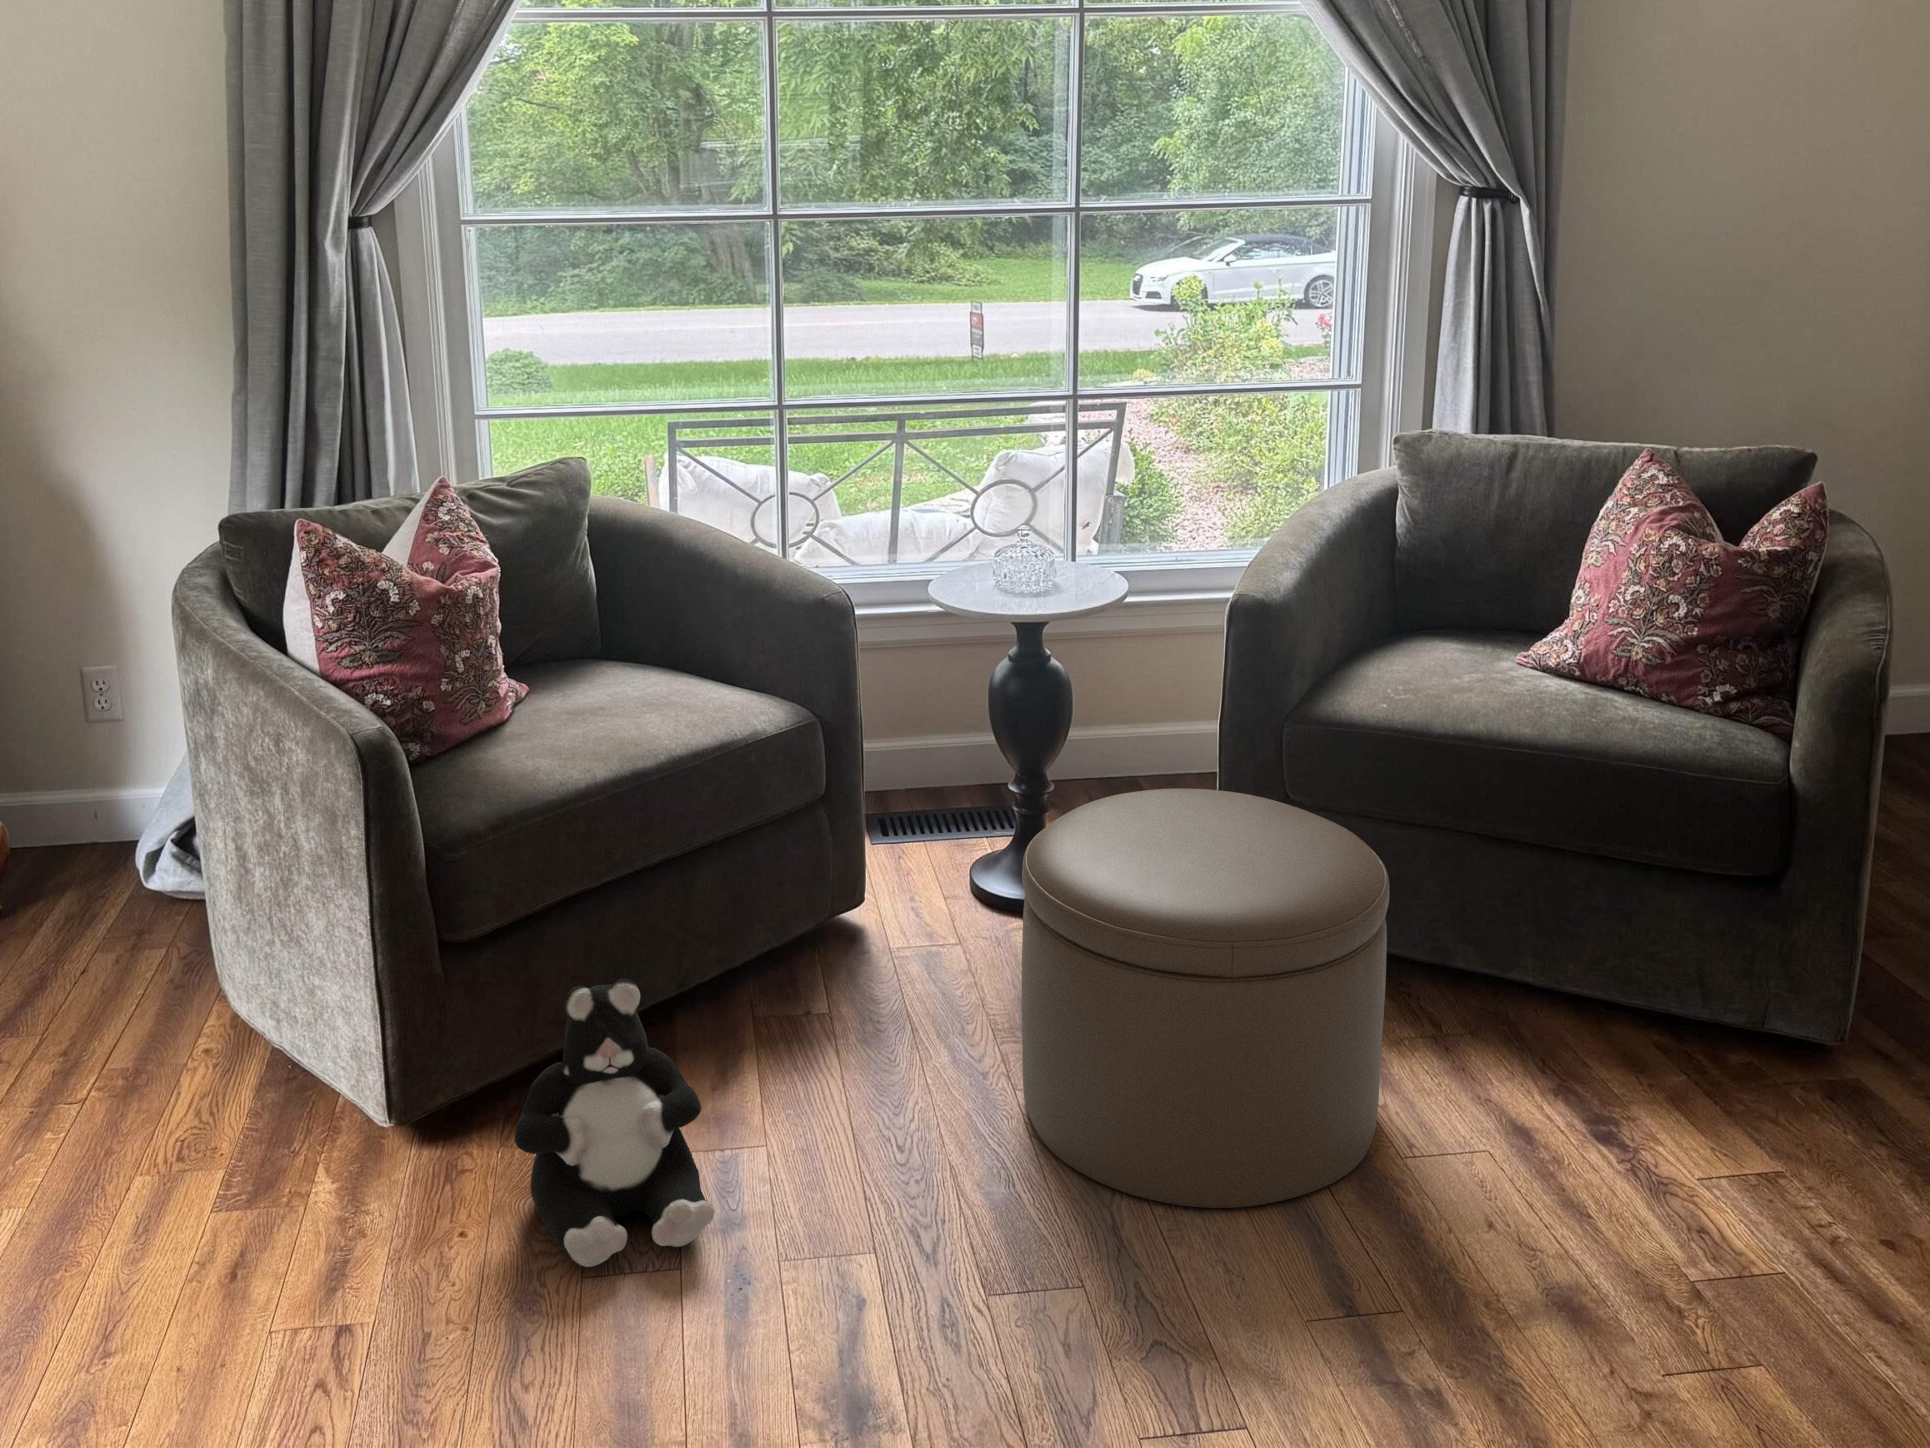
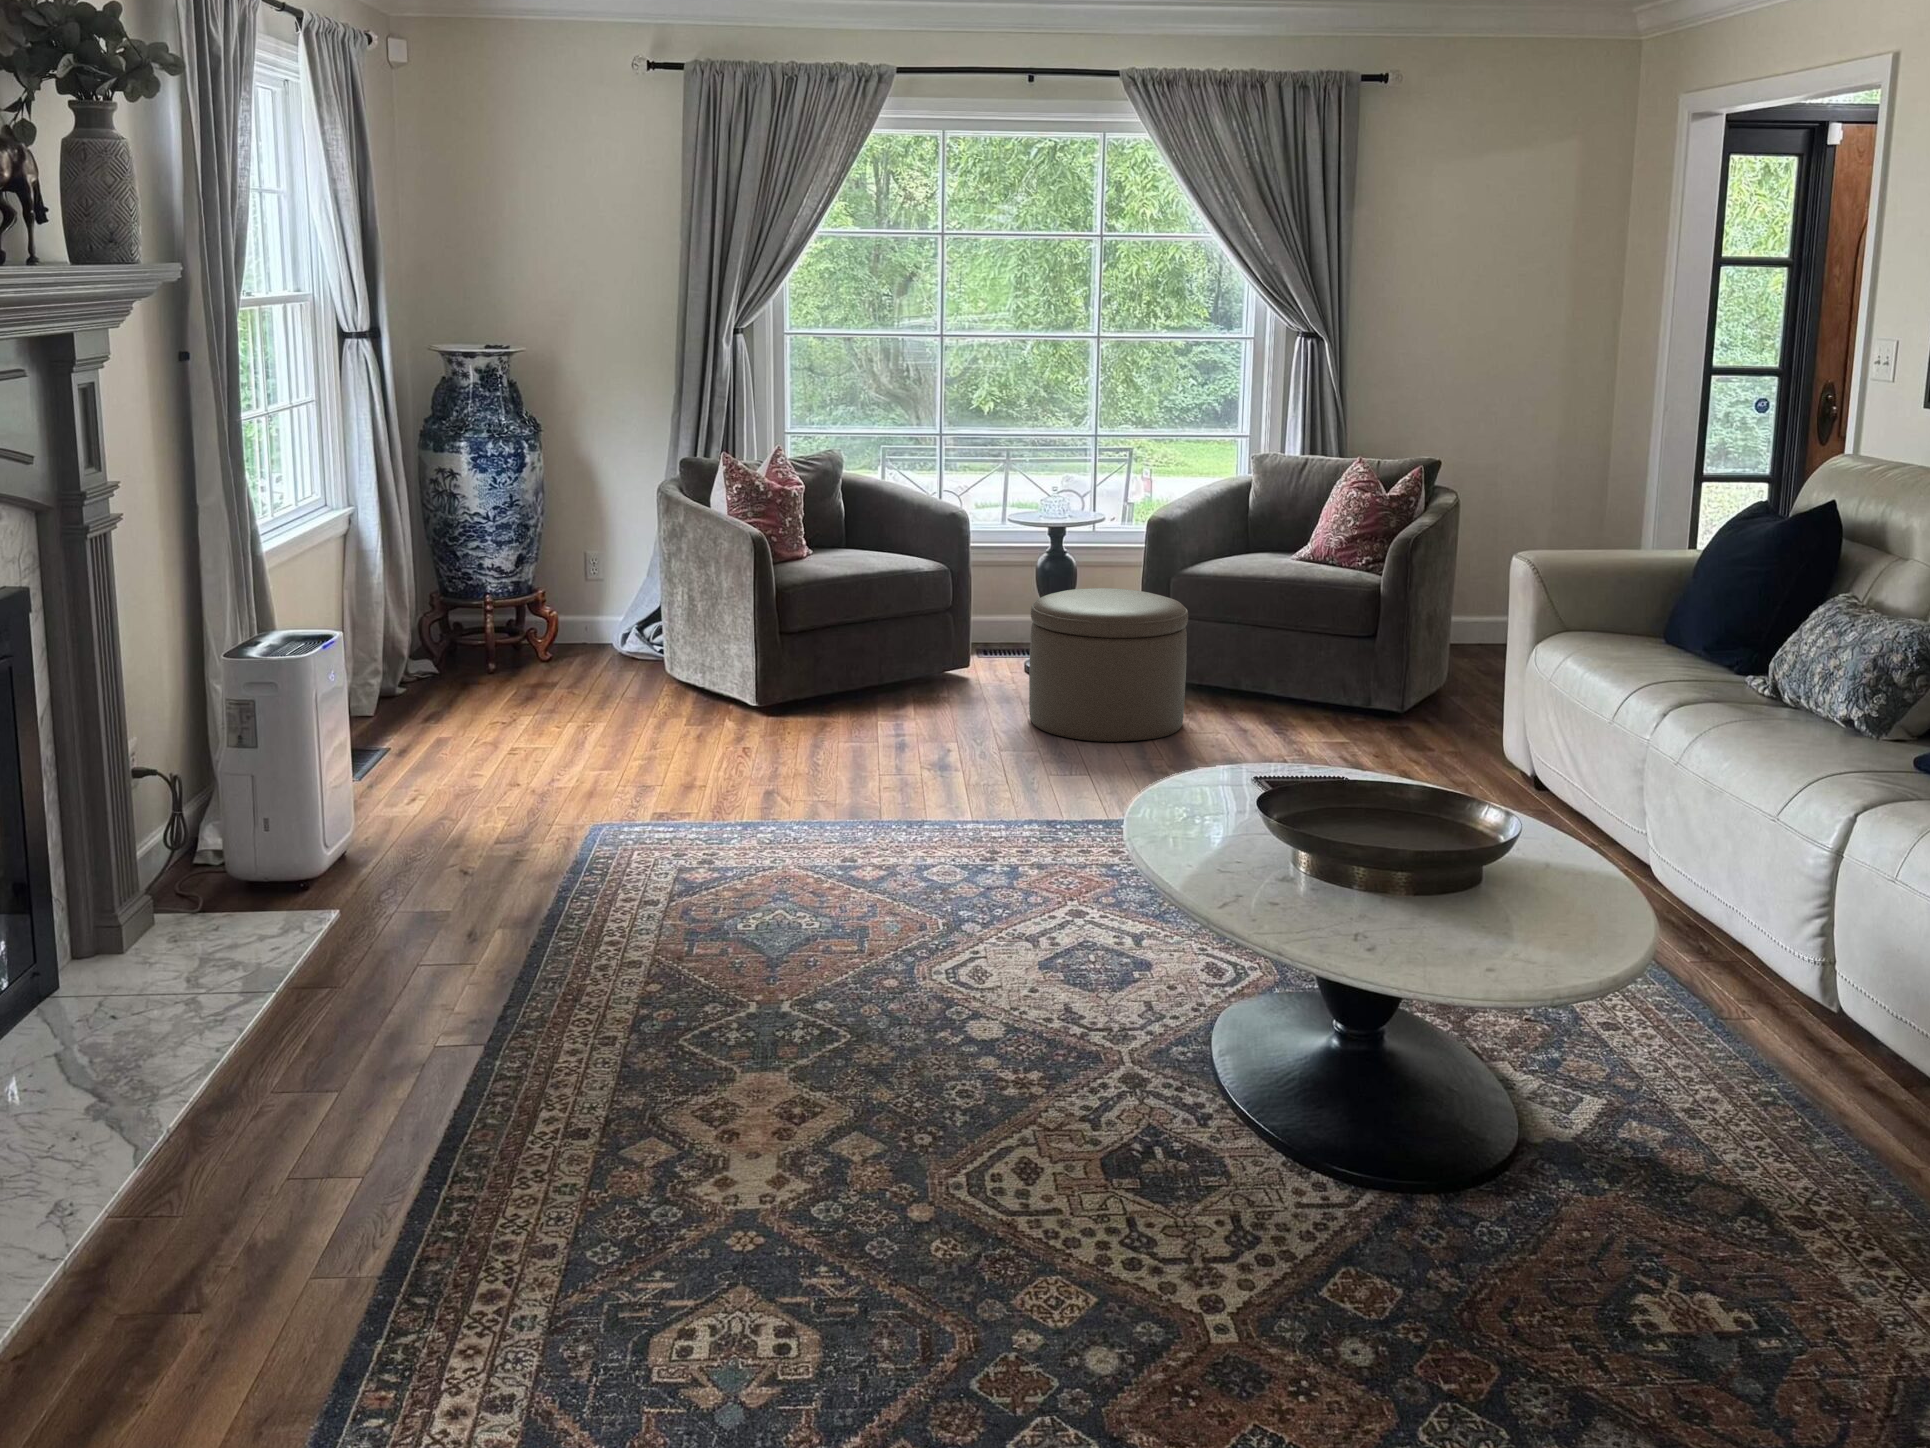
plush toy: present [515,978,715,1267] -> none [811,637,893,741]

